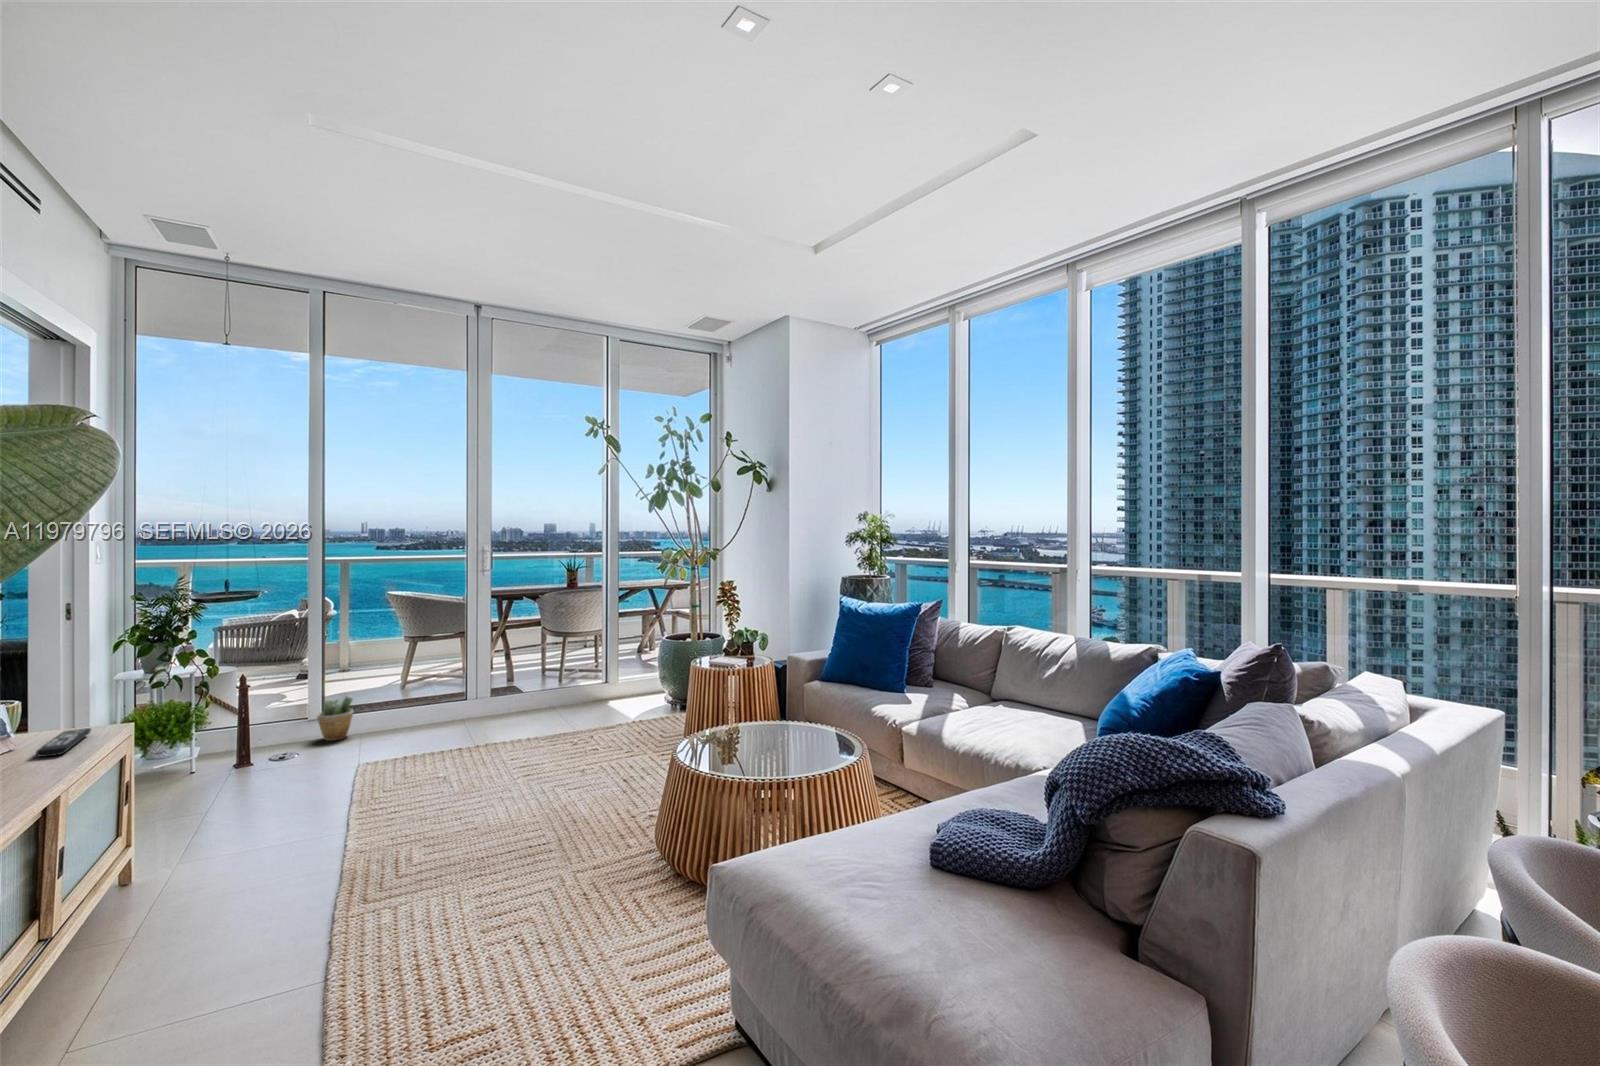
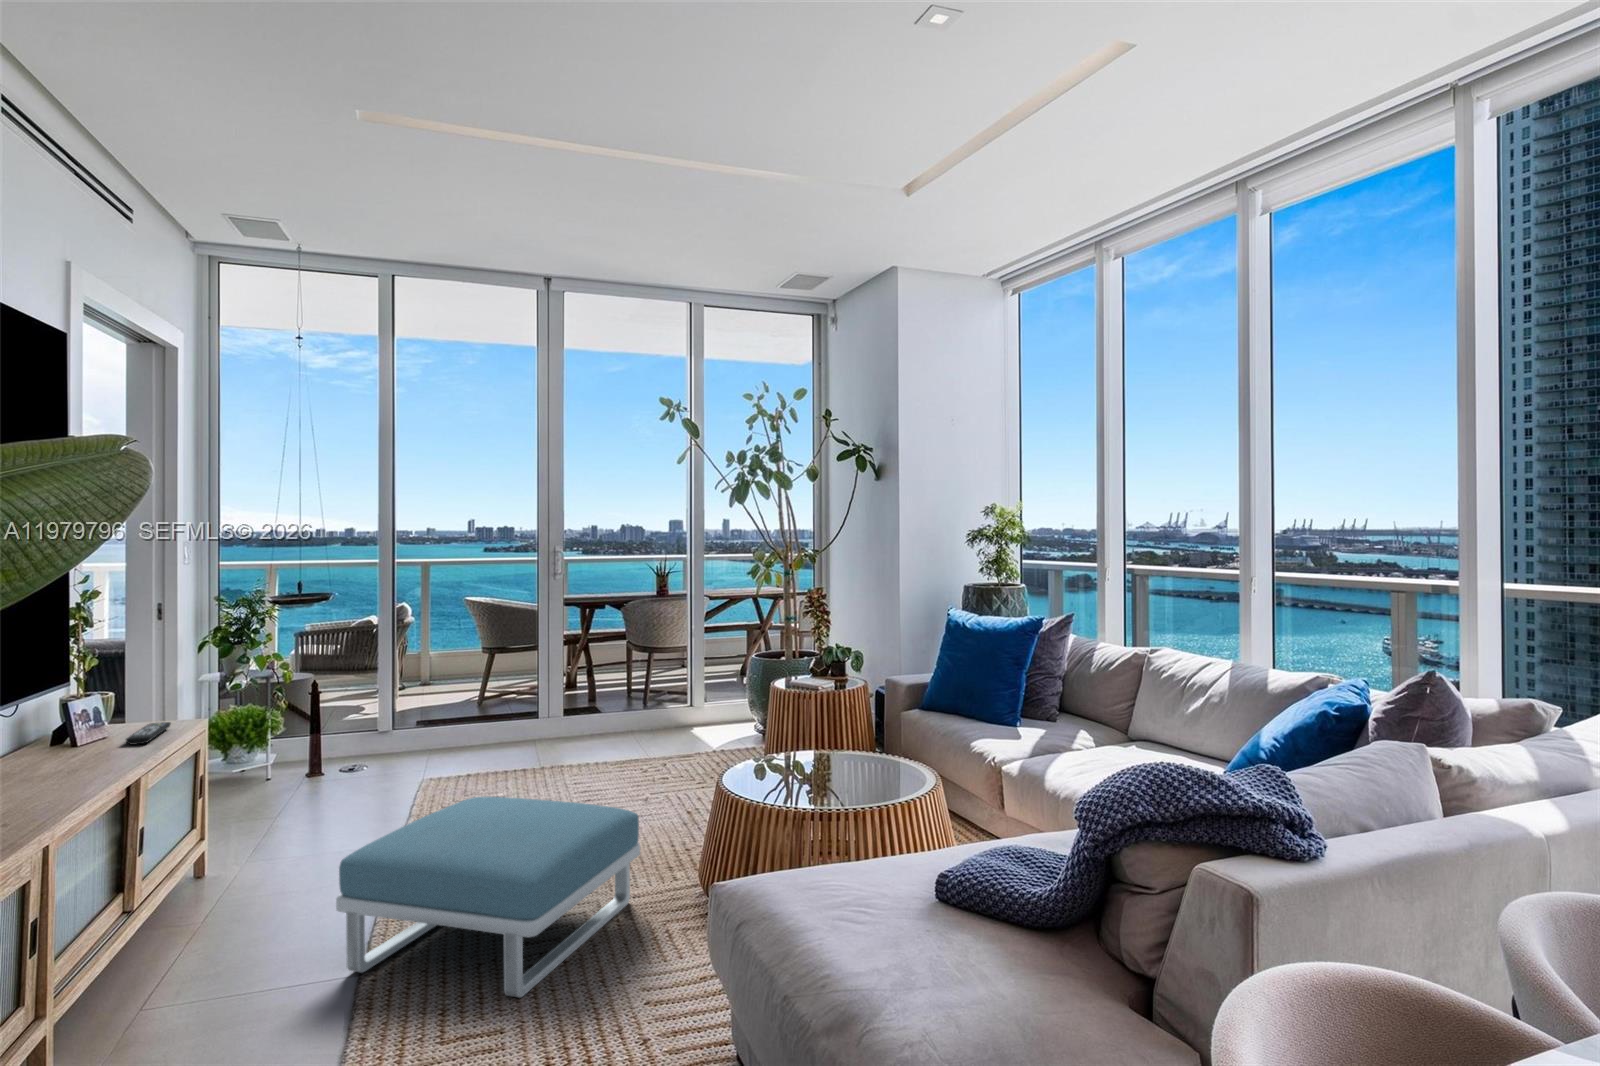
potted plant: present [317,696,353,741] -> none [383,709,419,757]
footstool: none [298,783,604,987] -> present [336,797,640,997]

